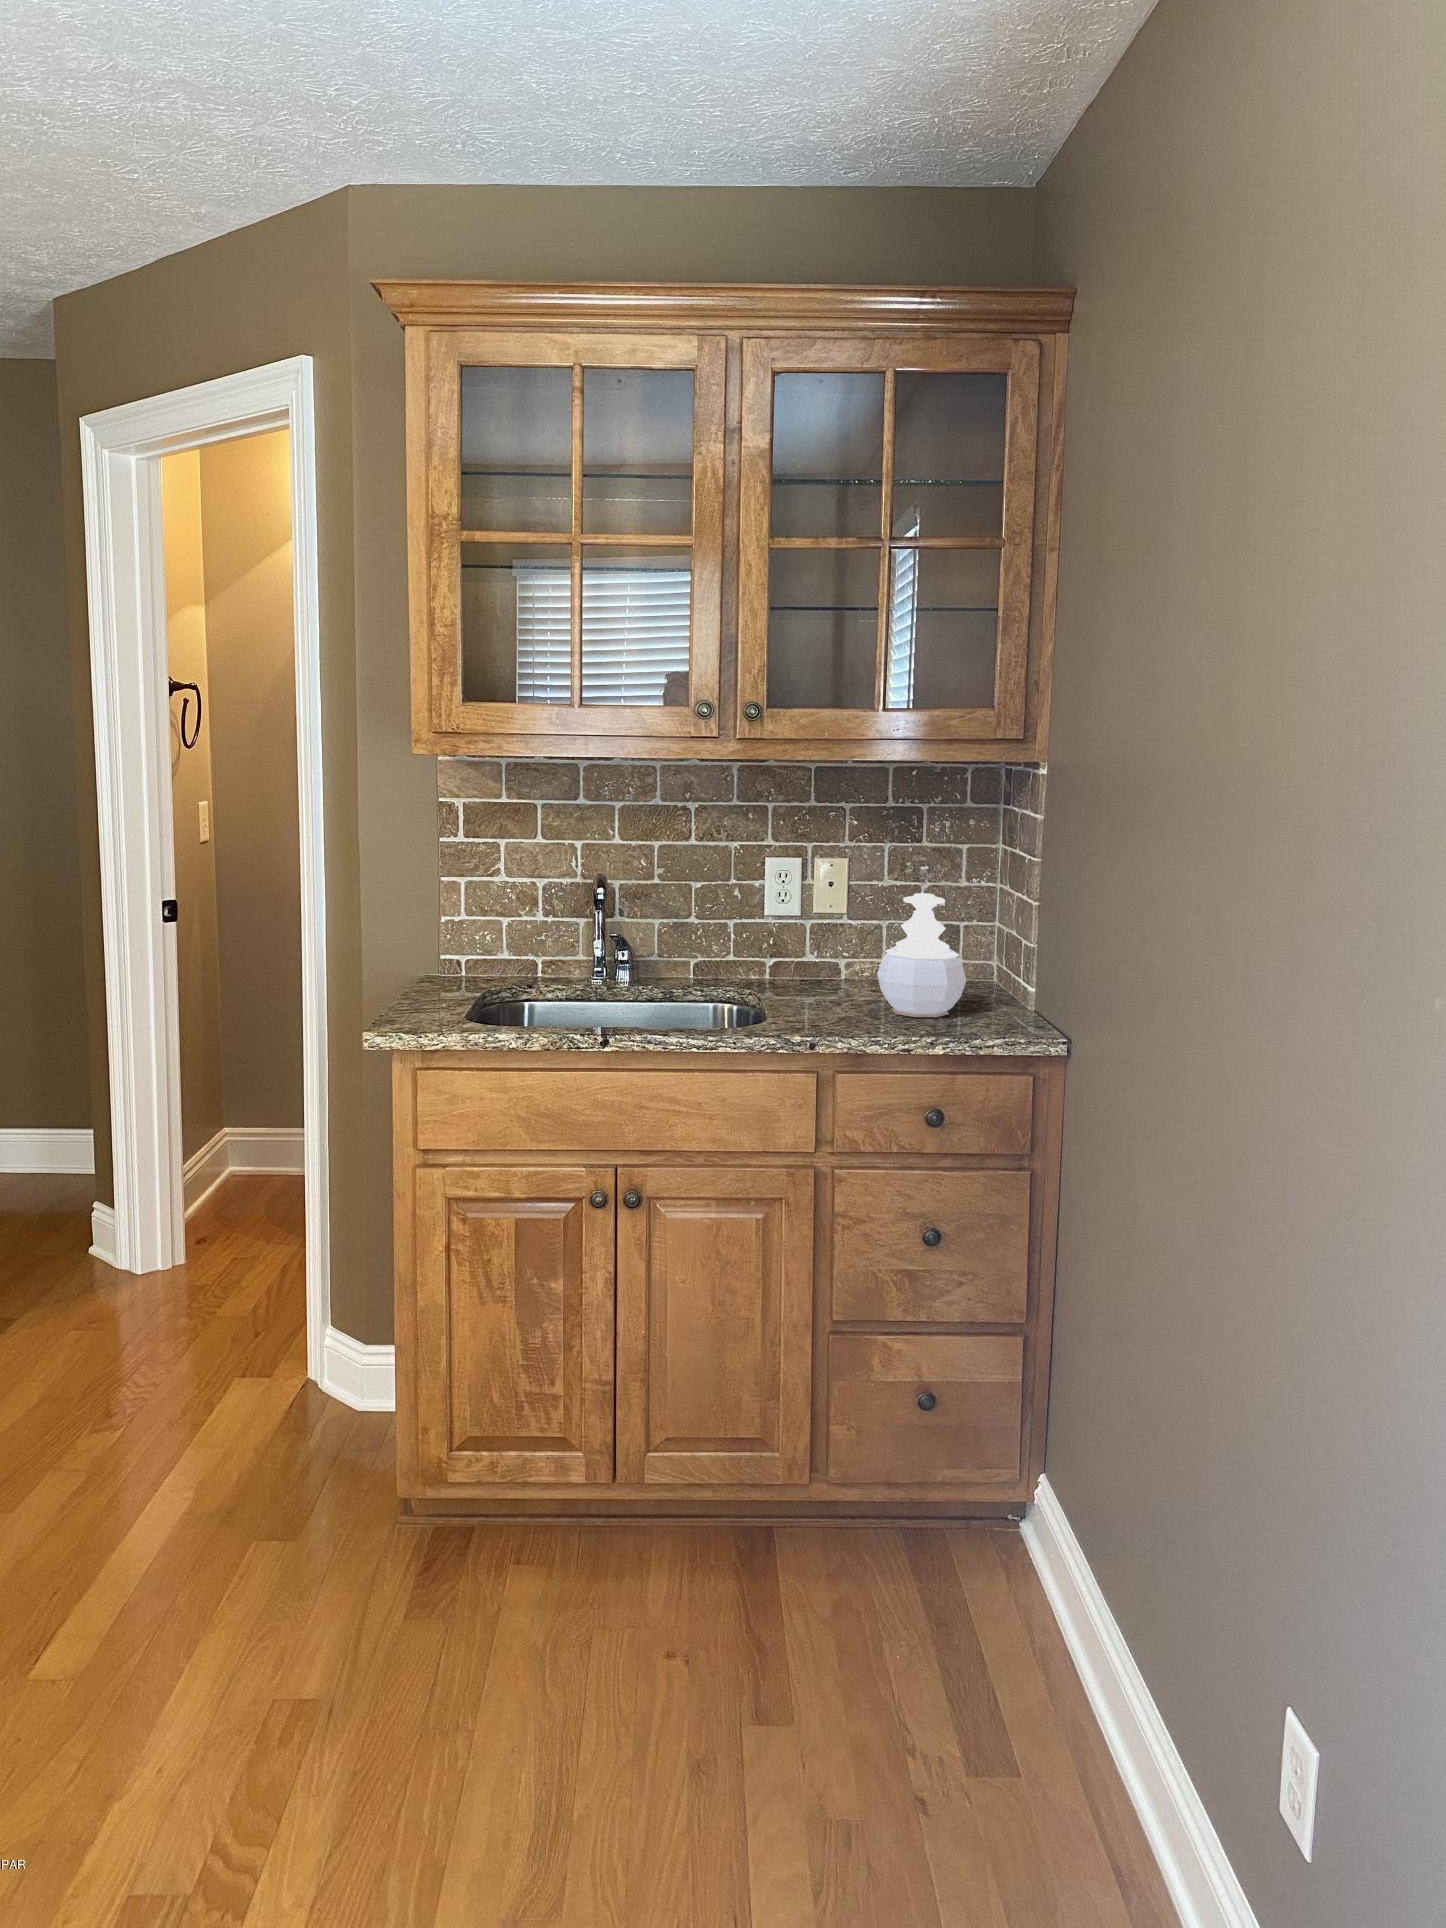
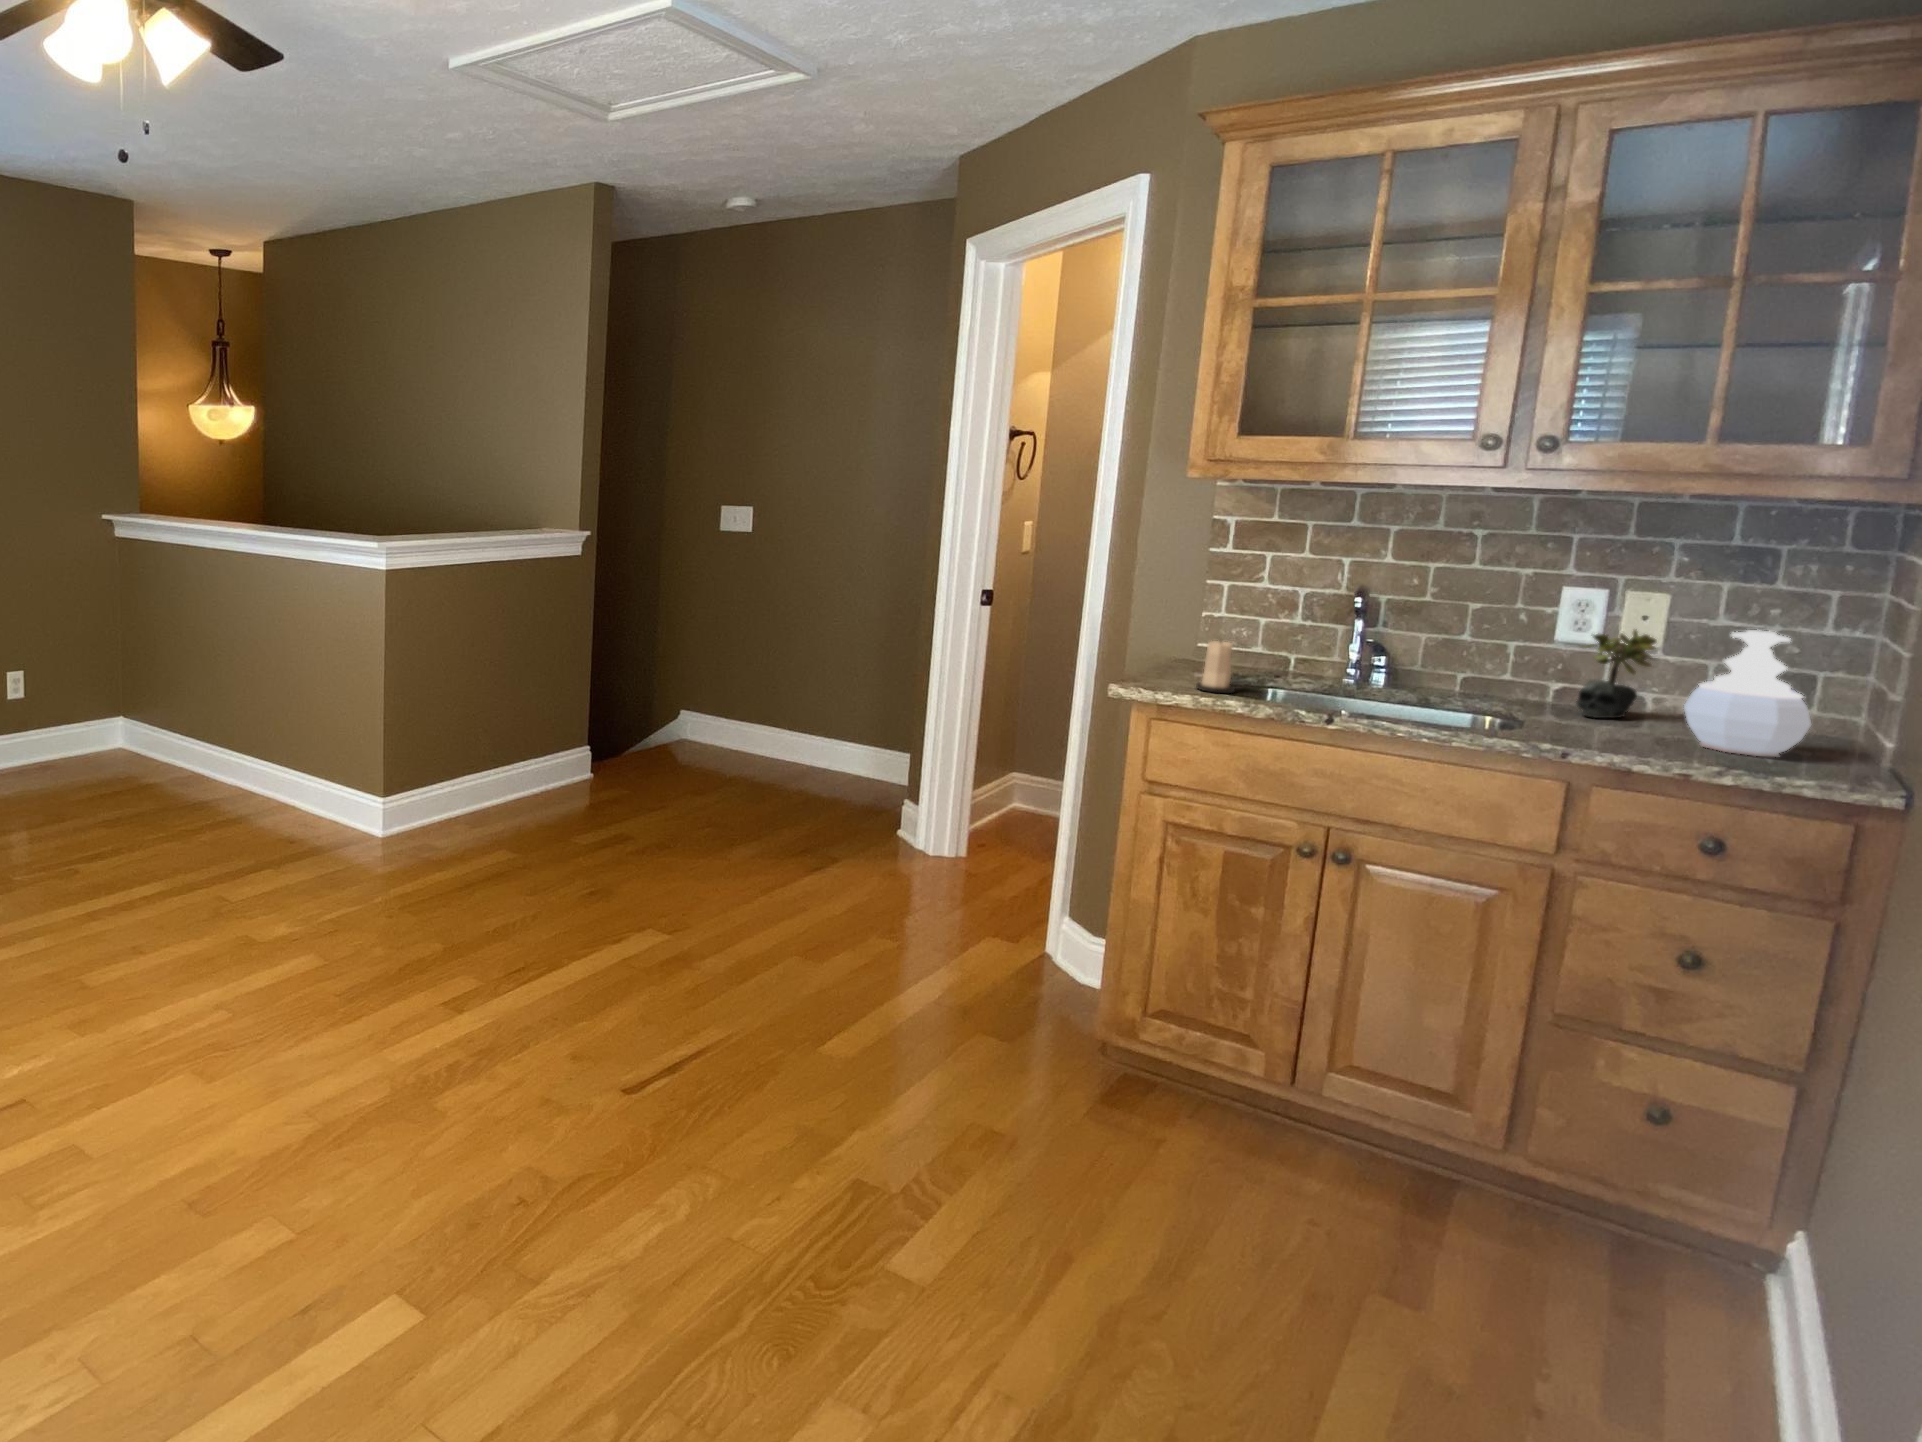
succulent plant: none [785,897,844,994] -> present [1576,630,1657,718]
candle: none [459,955,500,1025] -> present [1196,640,1234,693]

